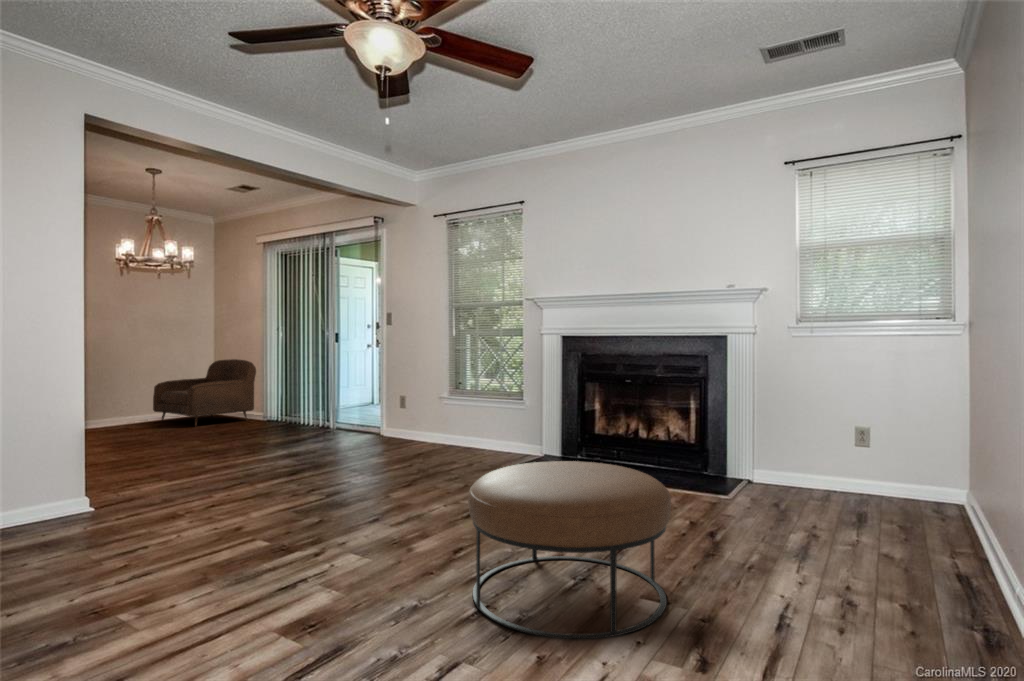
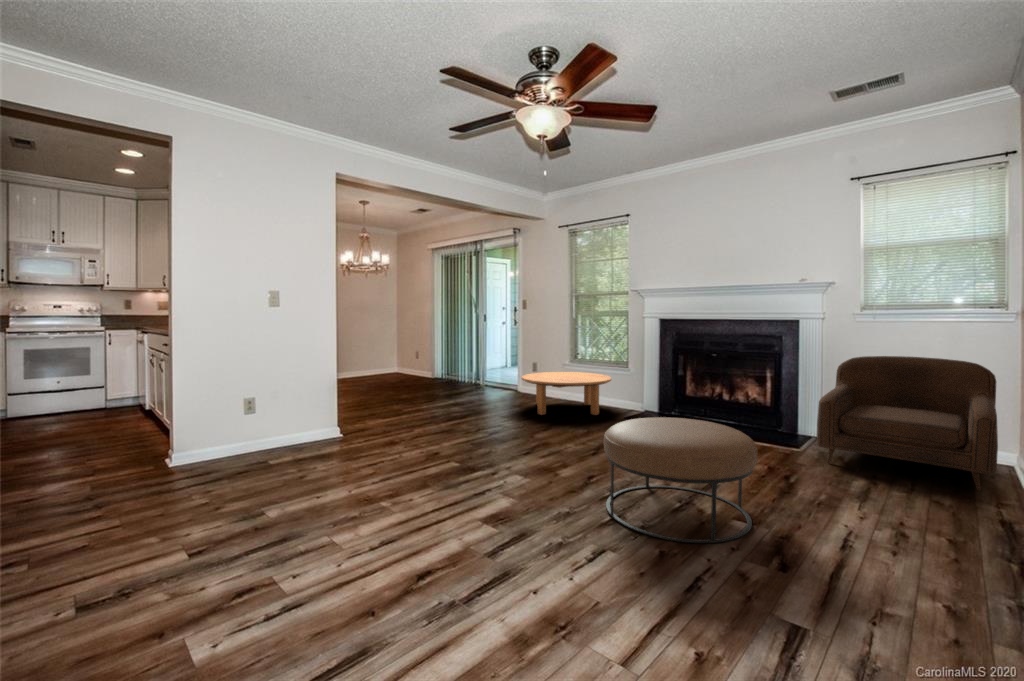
armchair: present [153,359,256,426] -> present [816,356,998,490]
coffee table: none [382,407,503,466] -> present [522,372,611,415]

